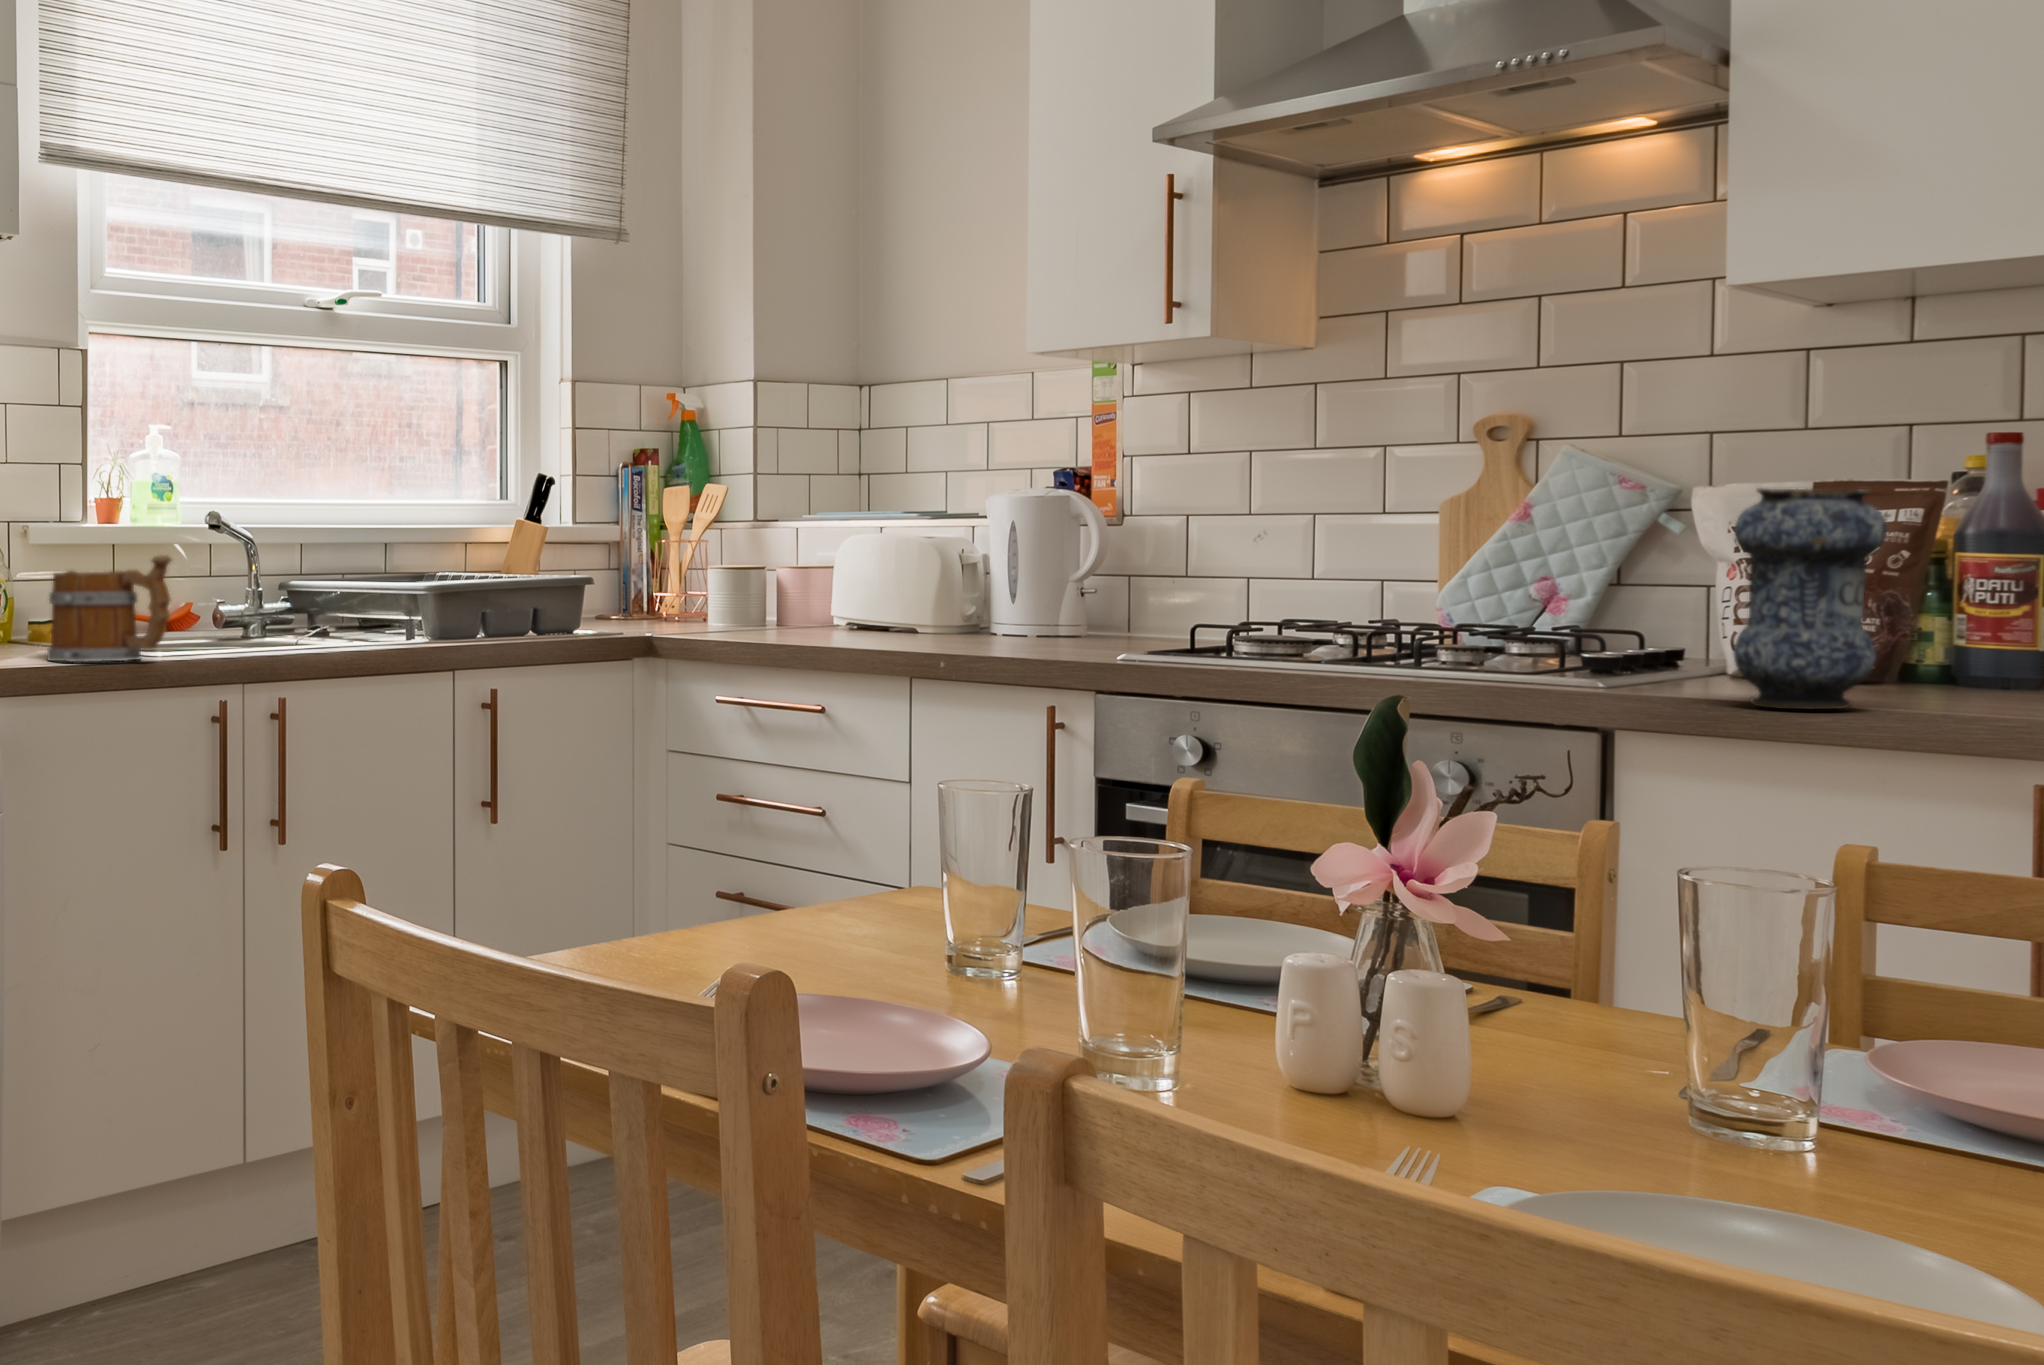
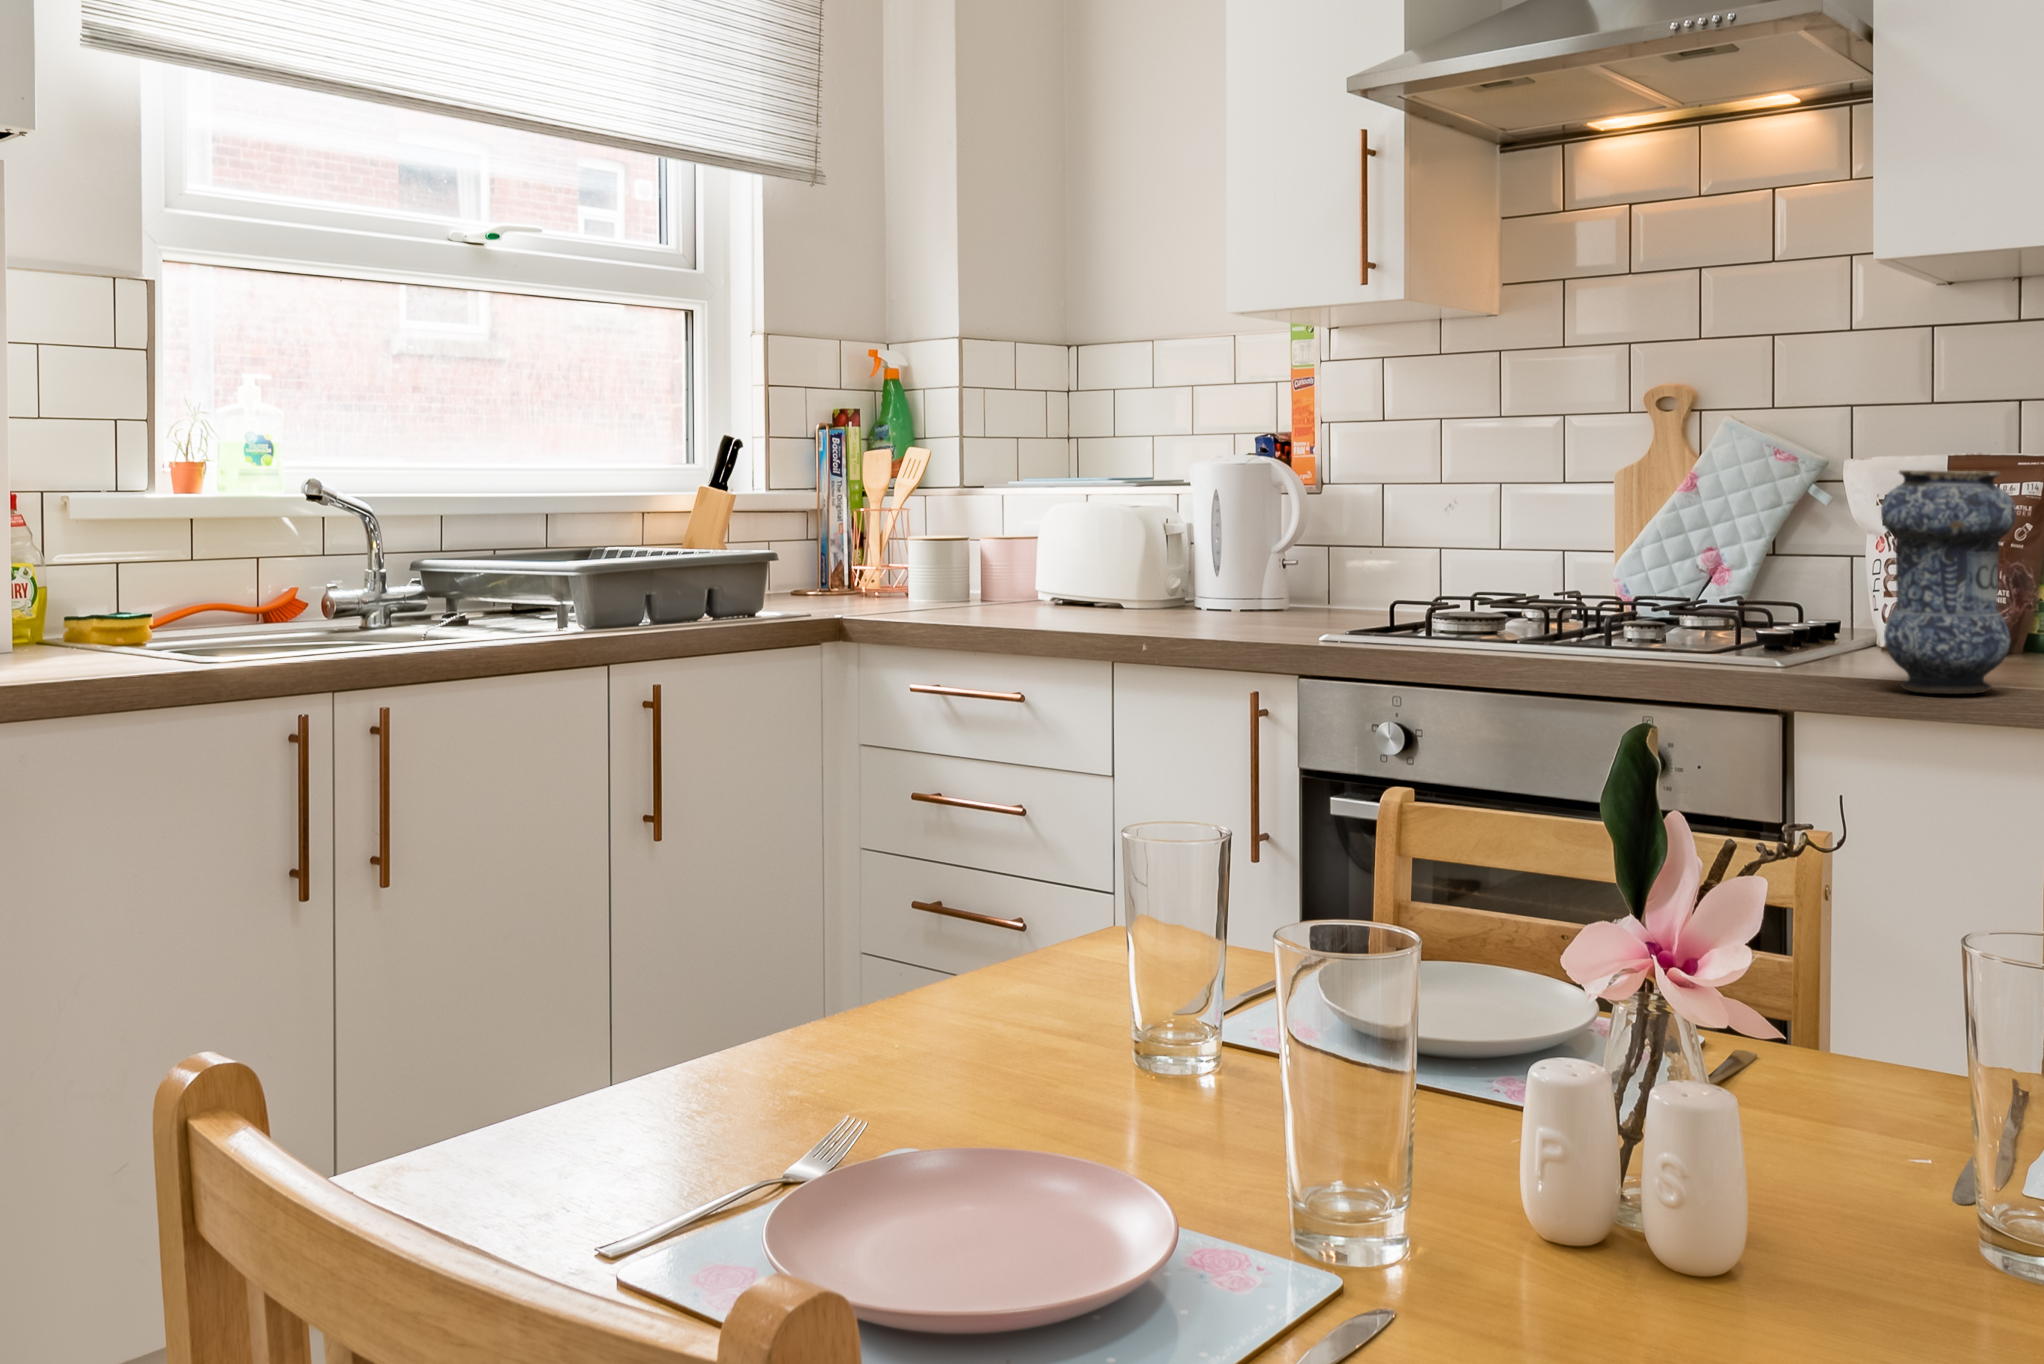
mug: present [47,555,172,662] -> none [81,544,241,674]

